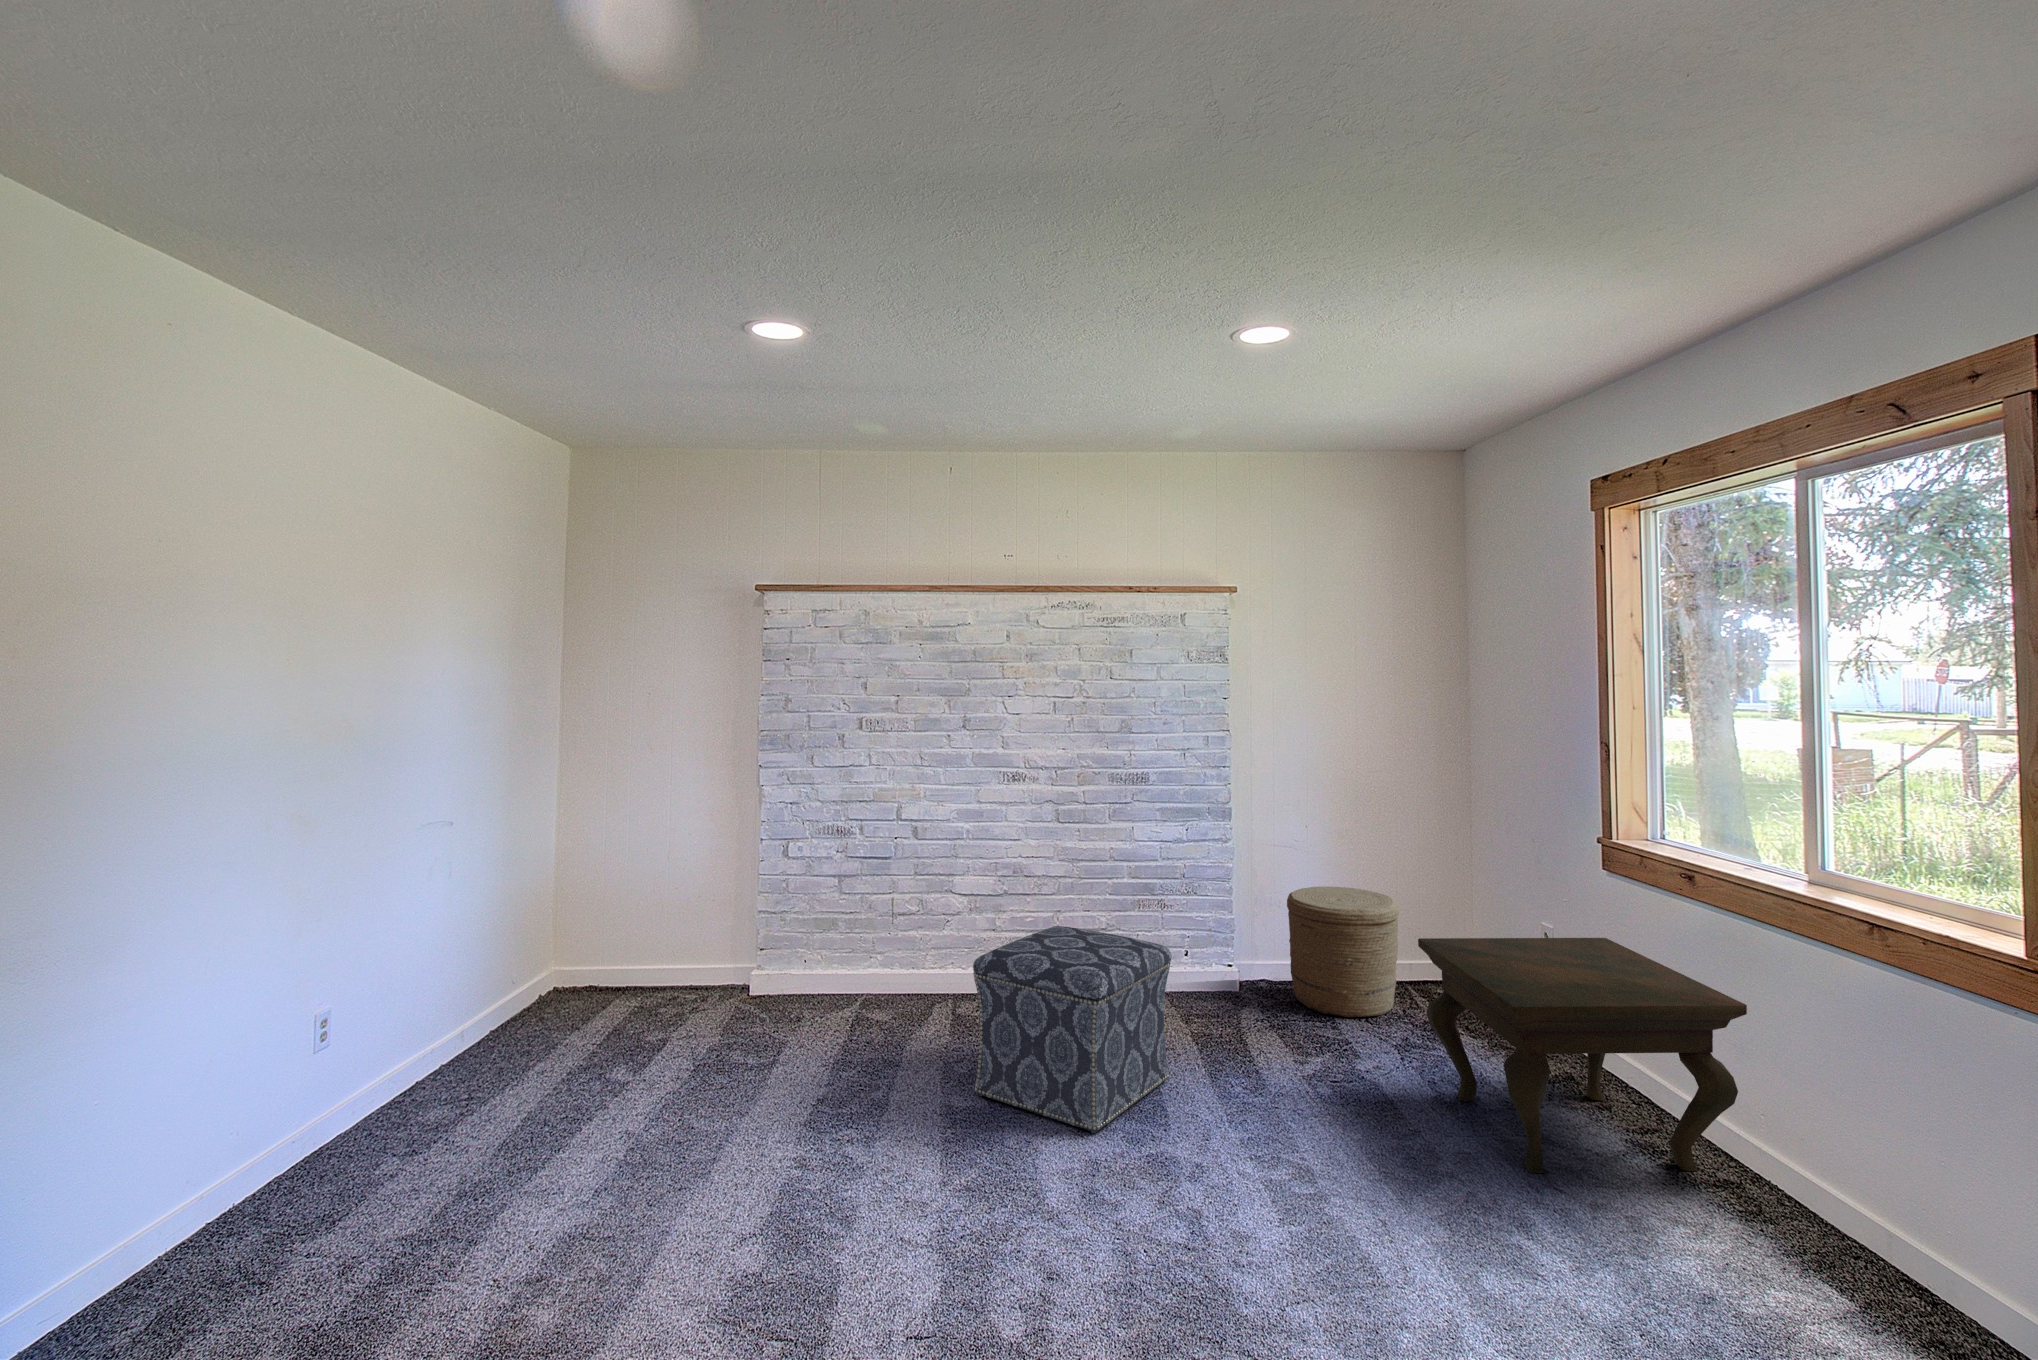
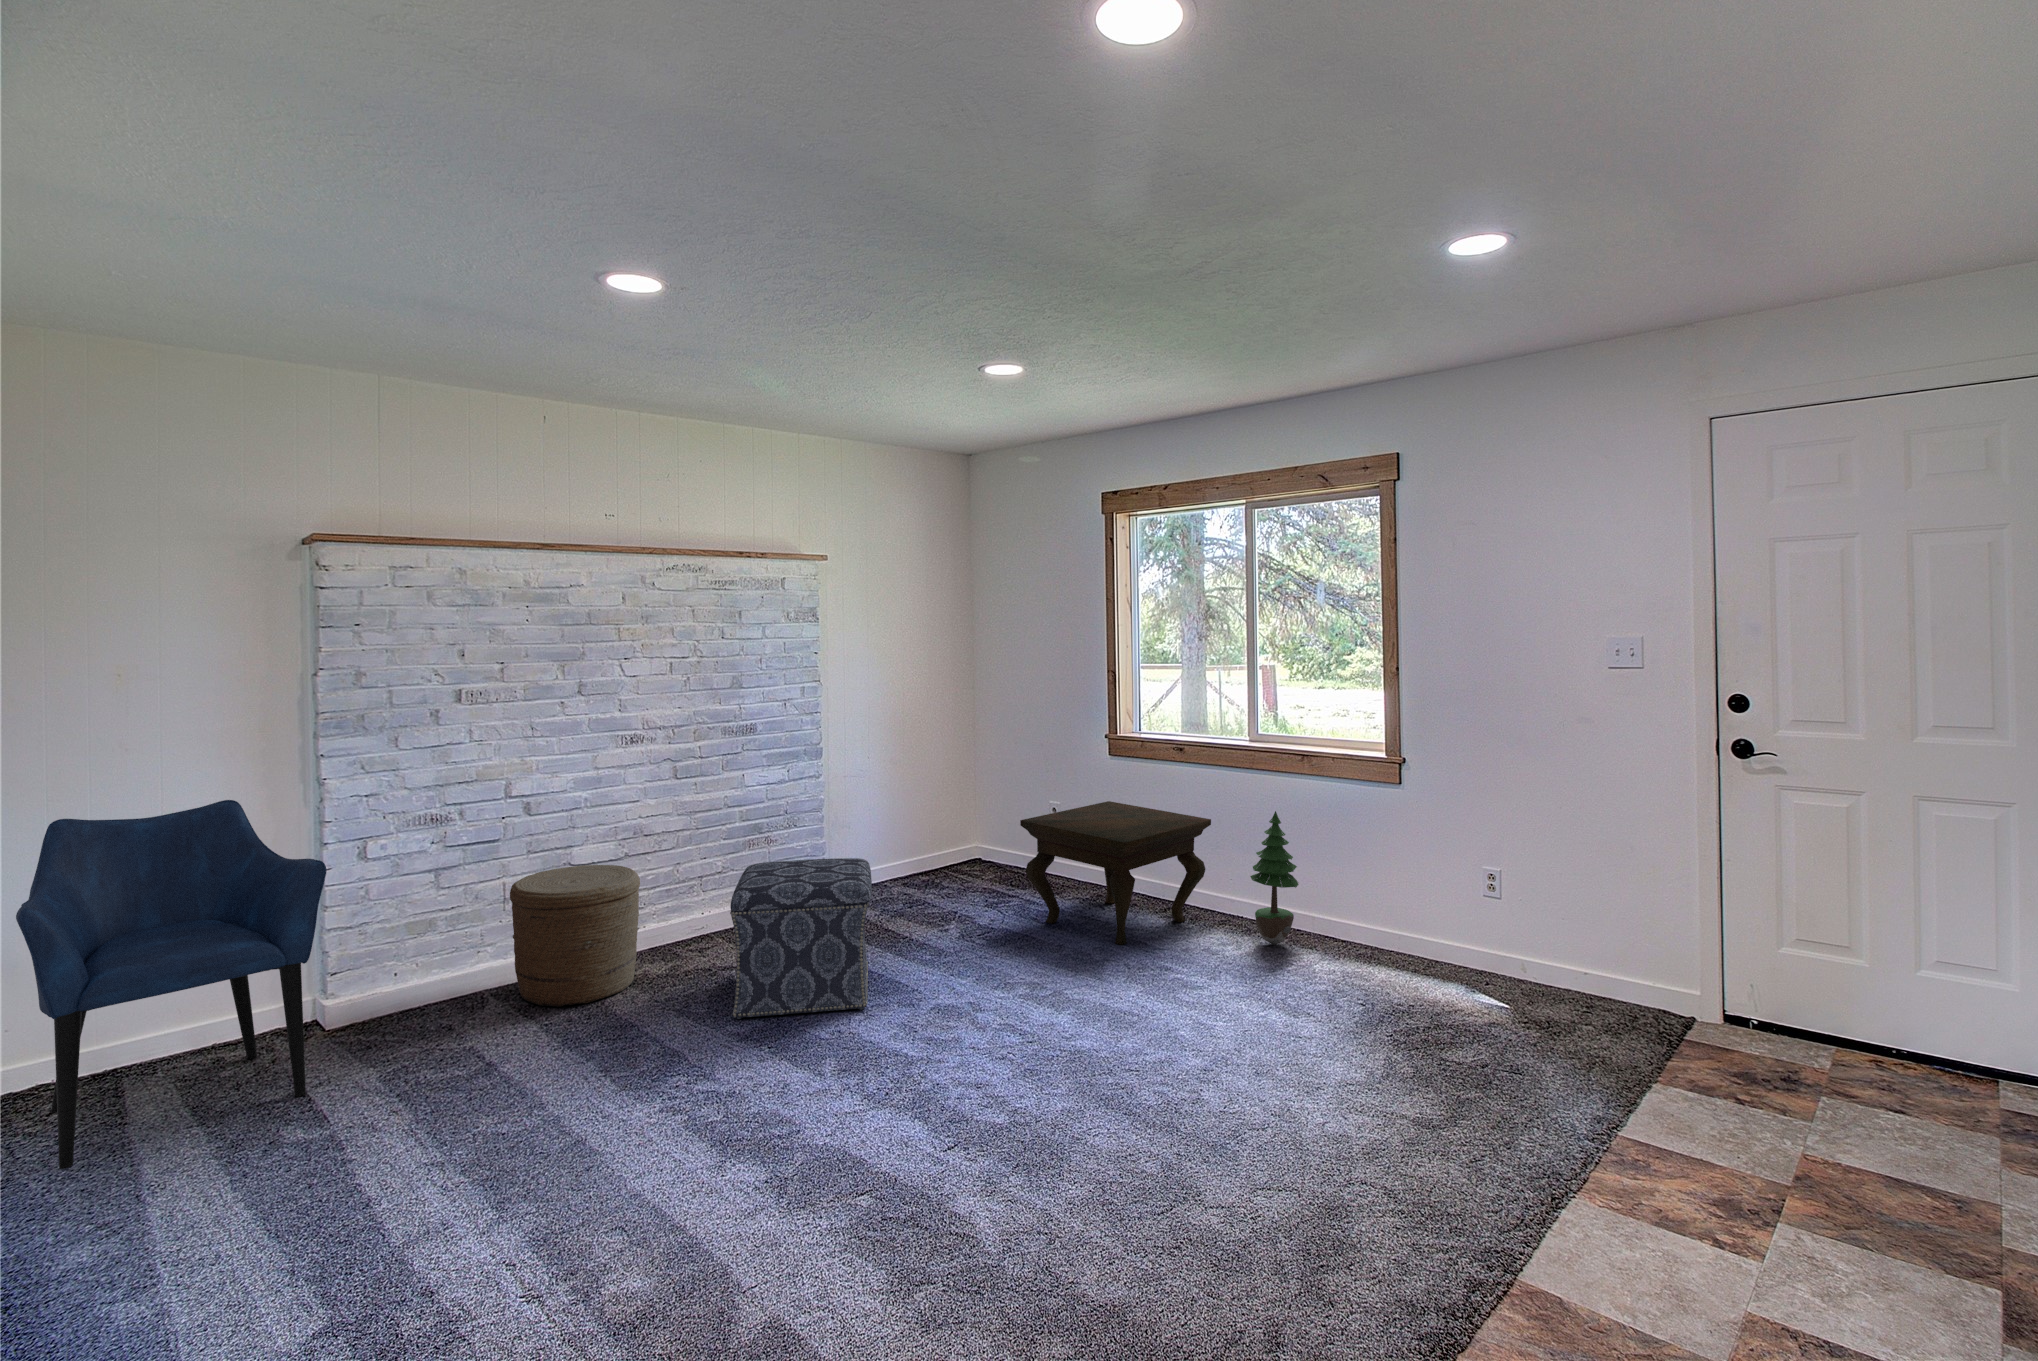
armchair: none [507,795,703,1049] -> present [16,800,327,1169]
woven basket: present [1287,886,1399,1018] -> present [510,865,640,1007]
potted tree: none [1781,1018,1904,1287] -> present [1250,811,1299,945]

